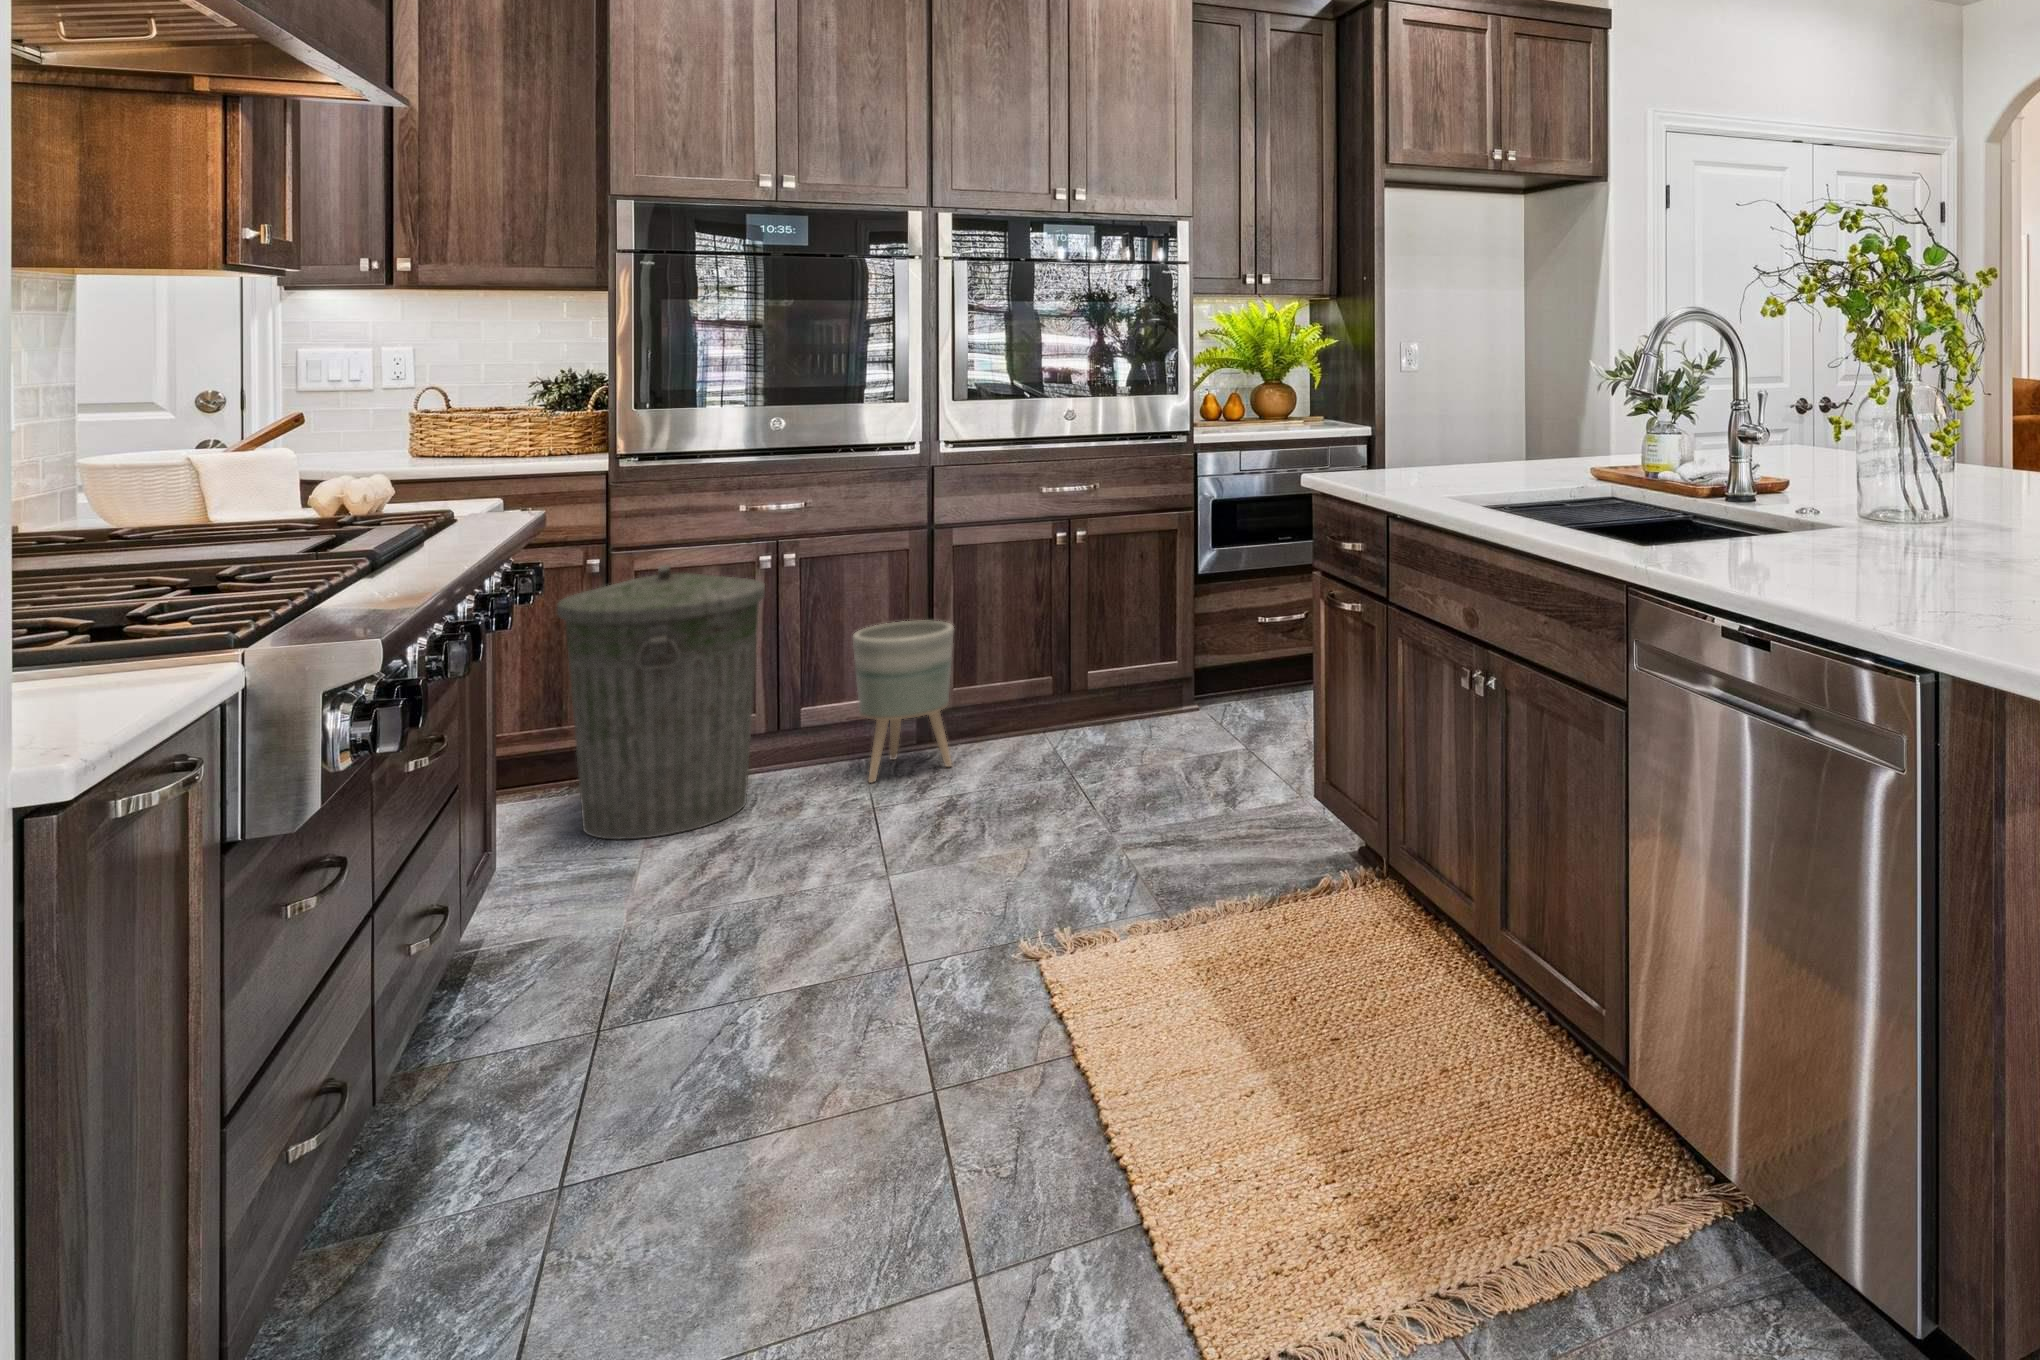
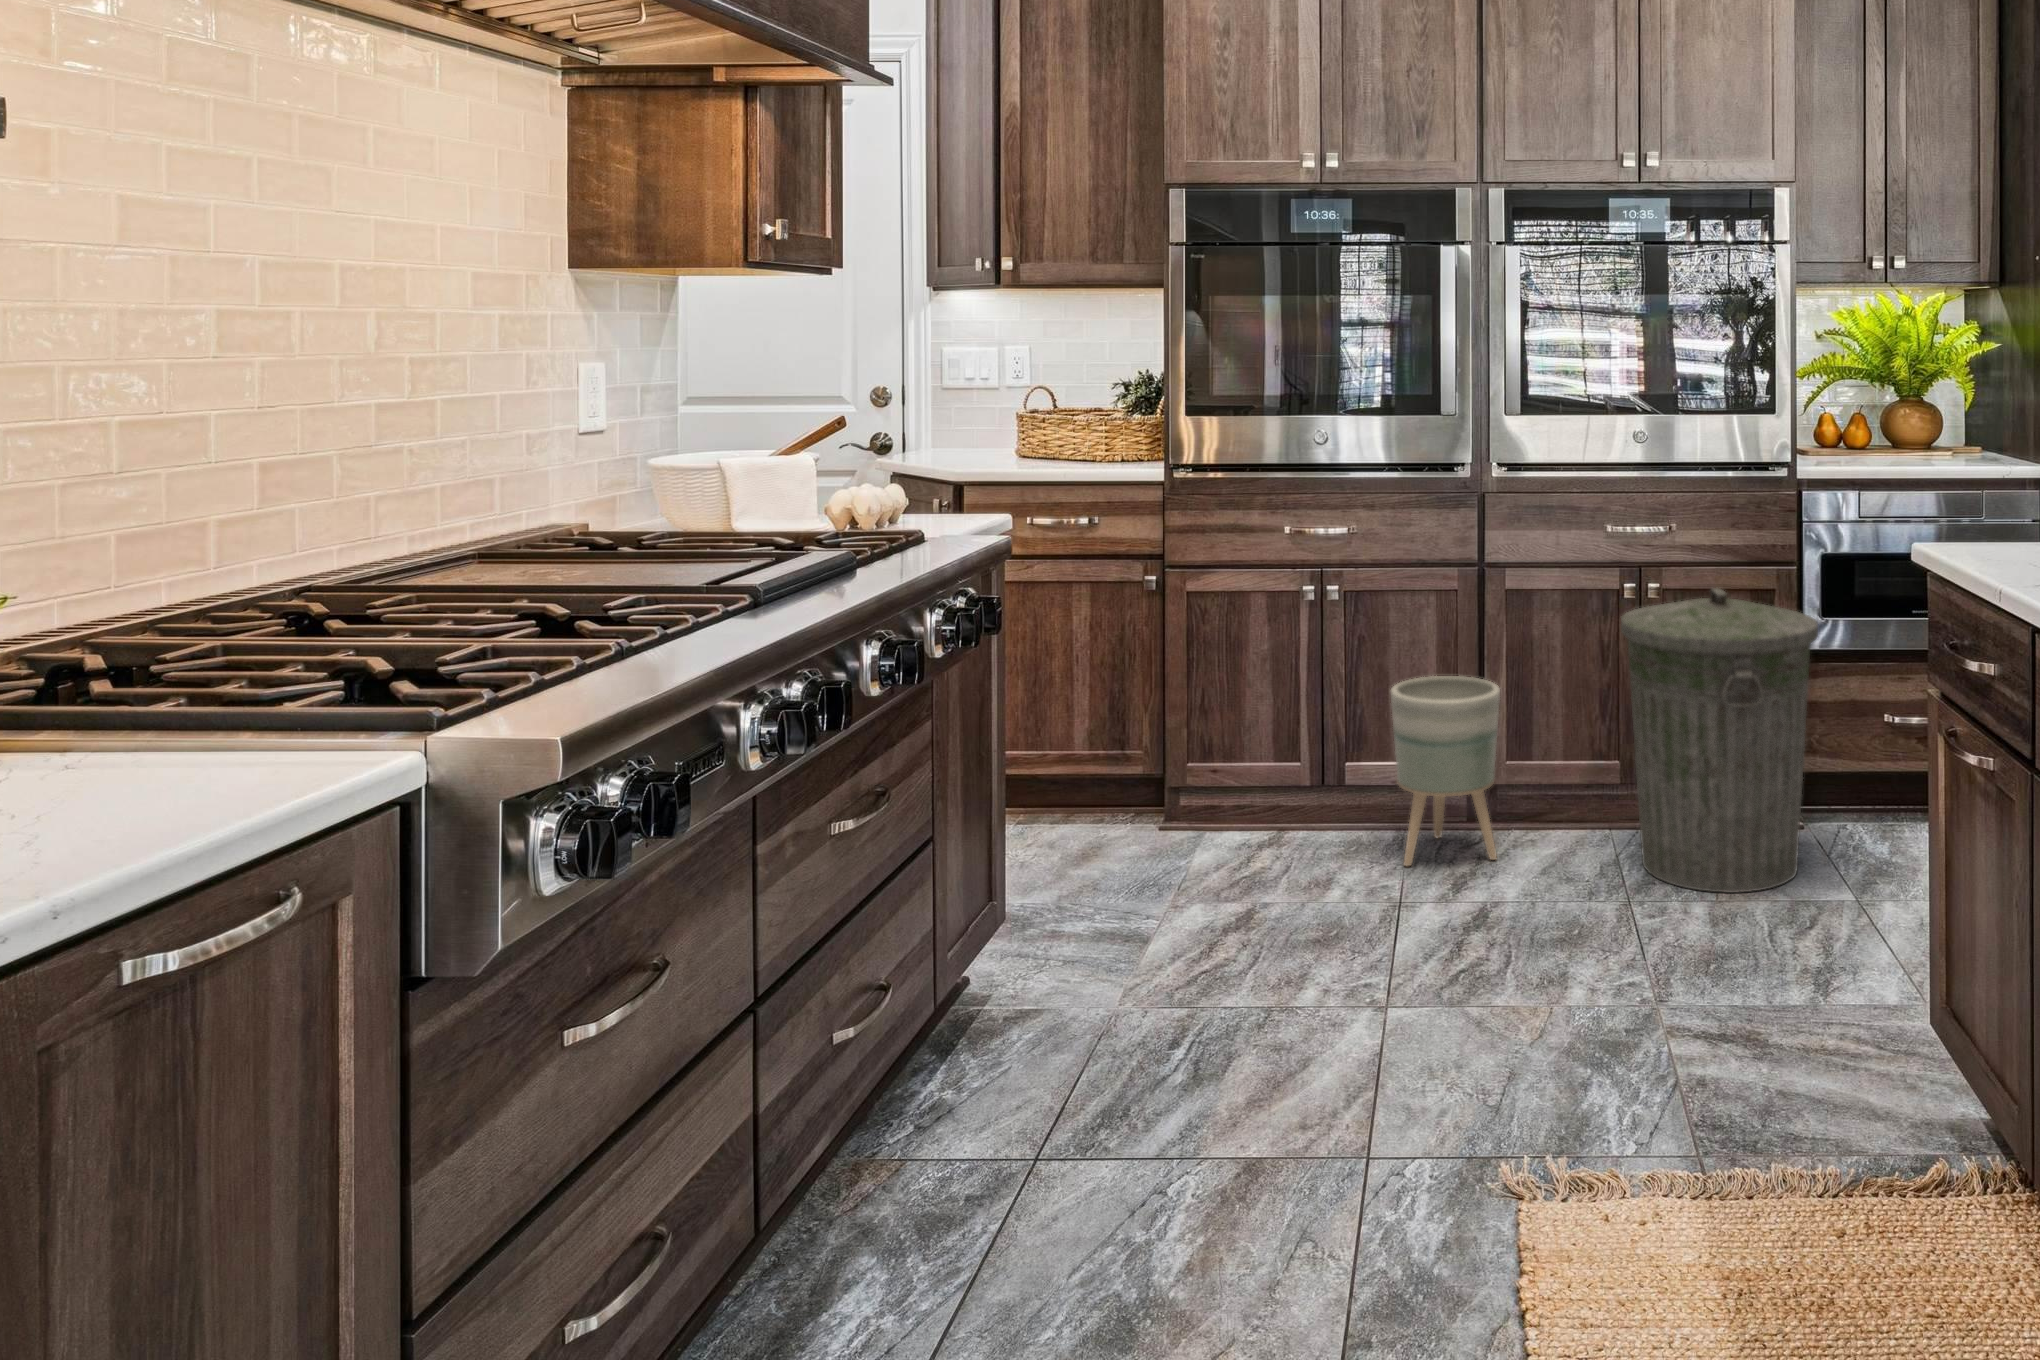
trash can: present [557,565,765,840] -> present [1621,588,1818,893]

